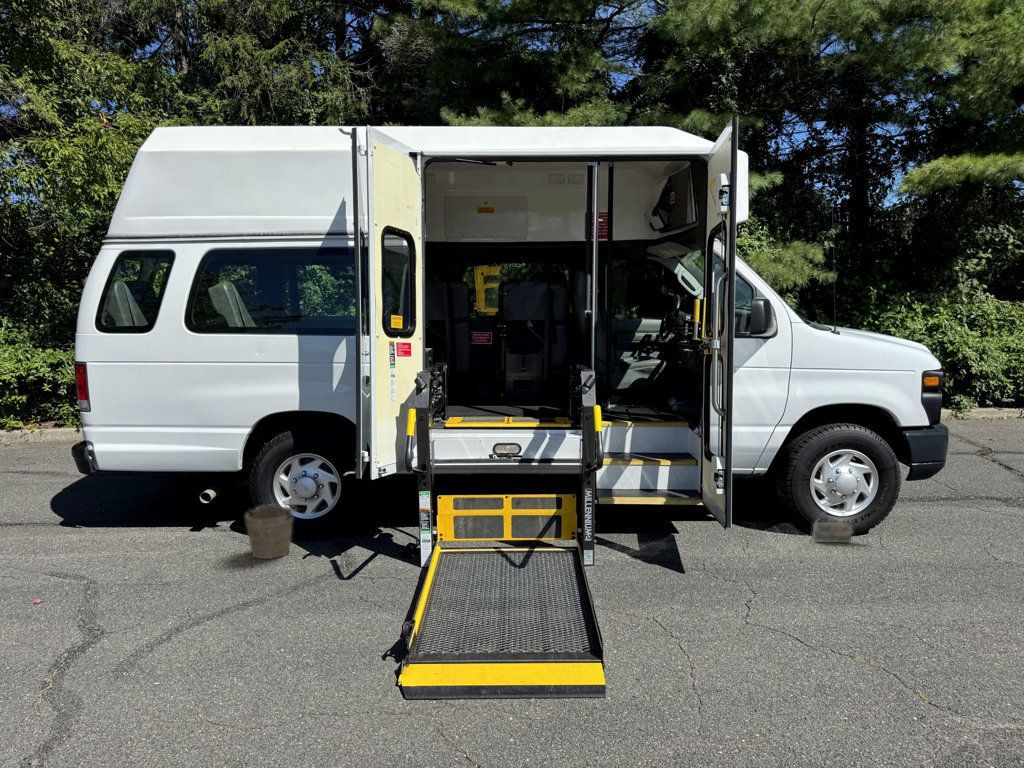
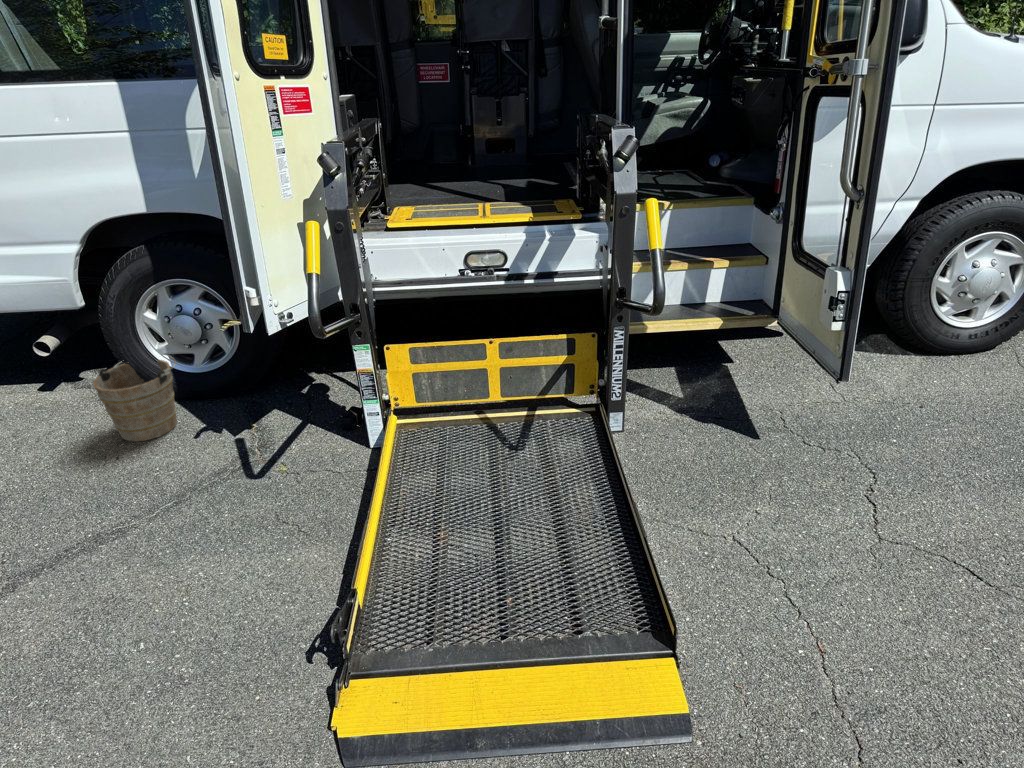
bag: present [812,502,853,543] -> none [922,307,985,365]

